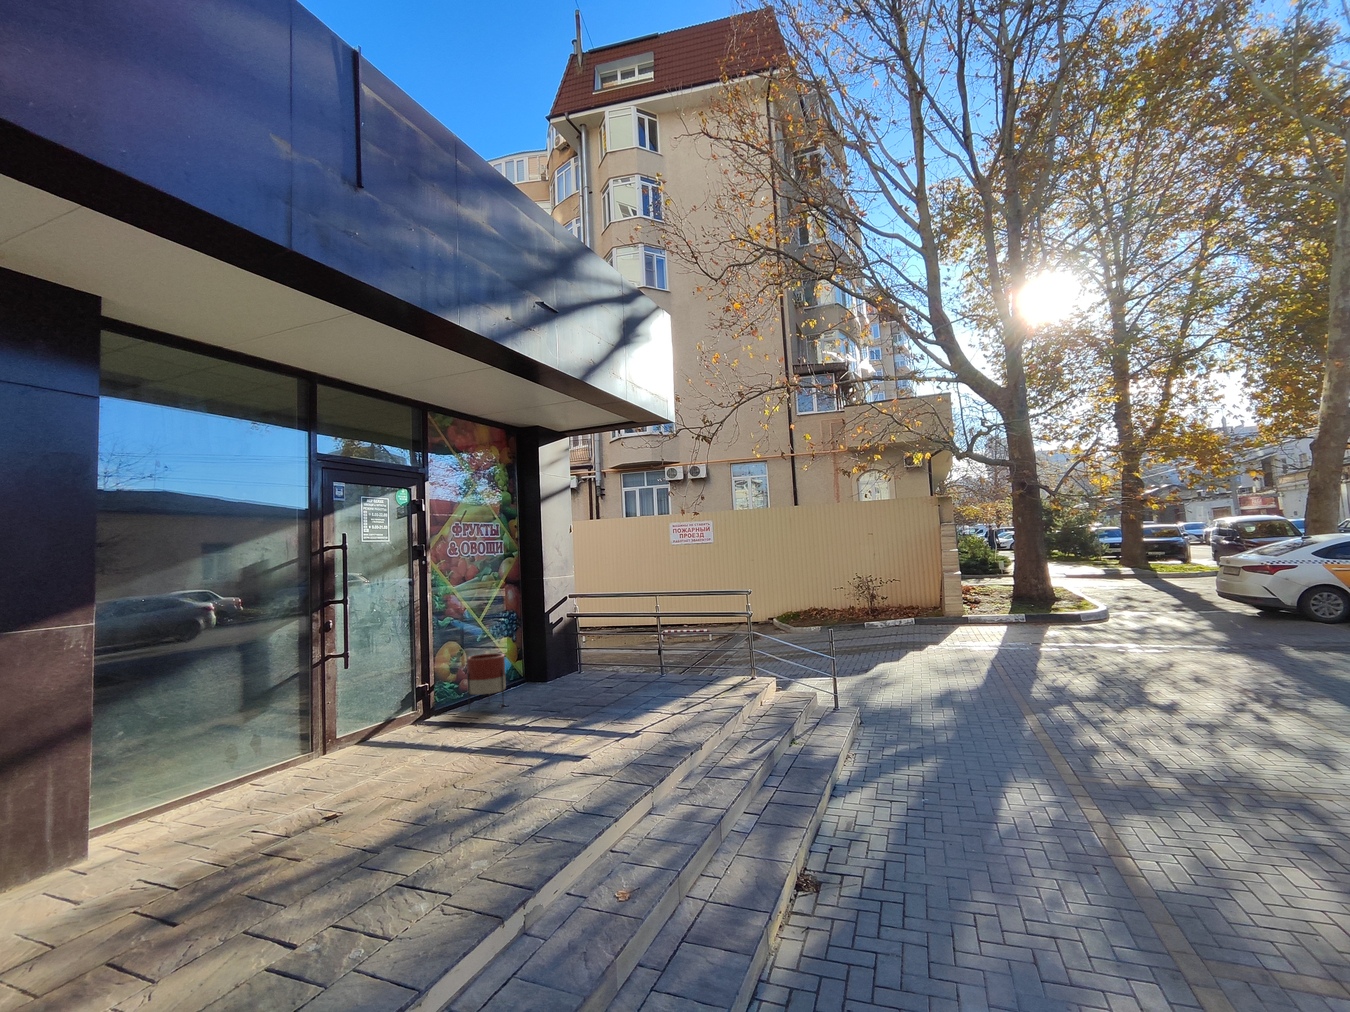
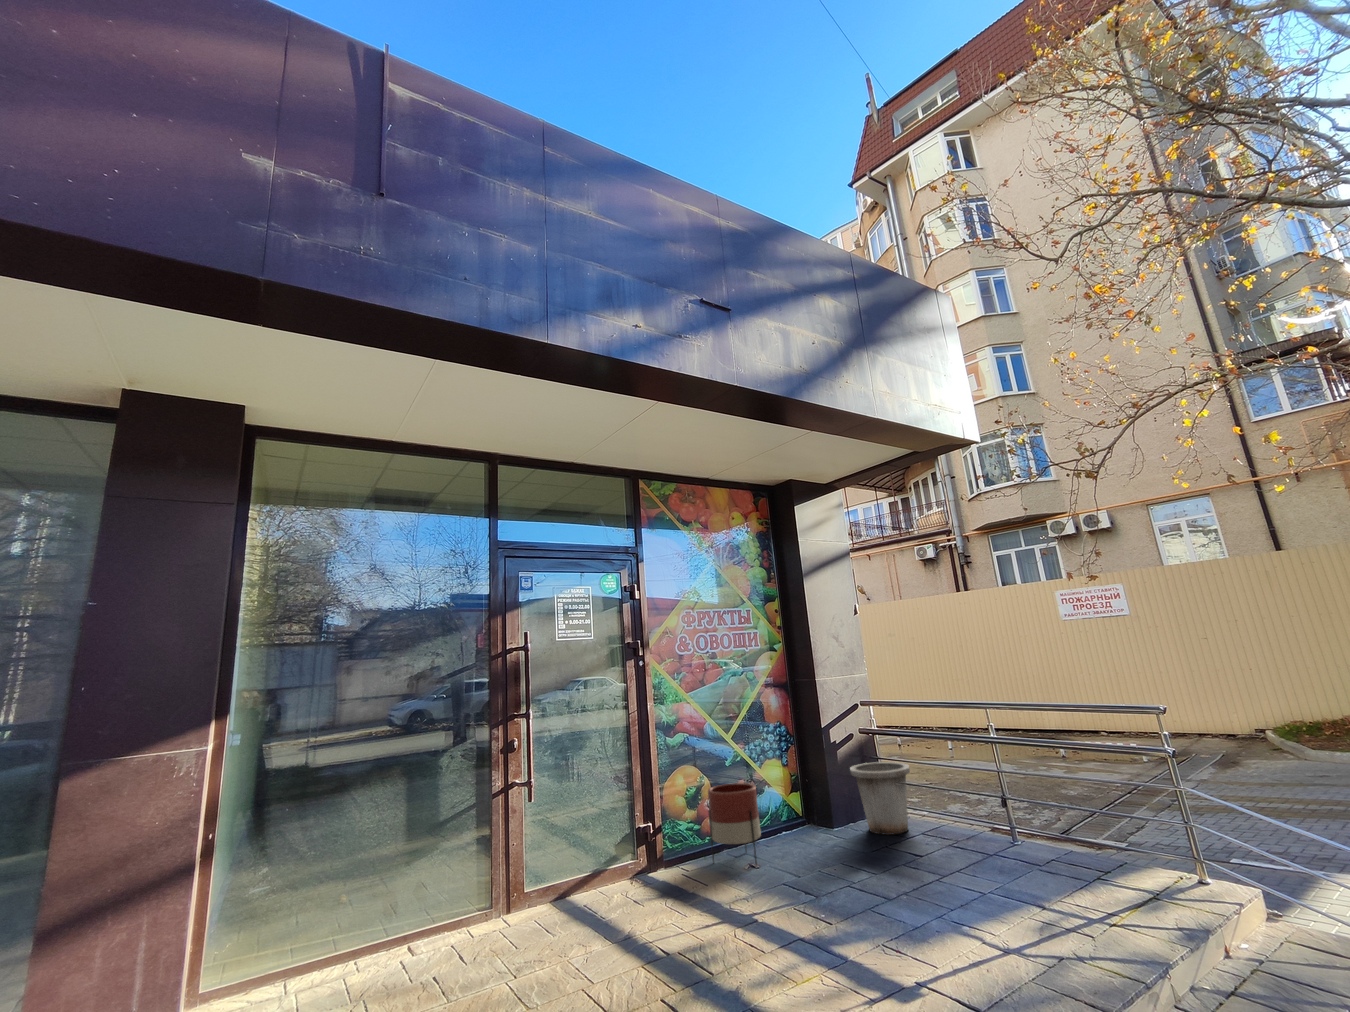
trash can: none [559,637,600,684] -> present [850,762,910,835]

